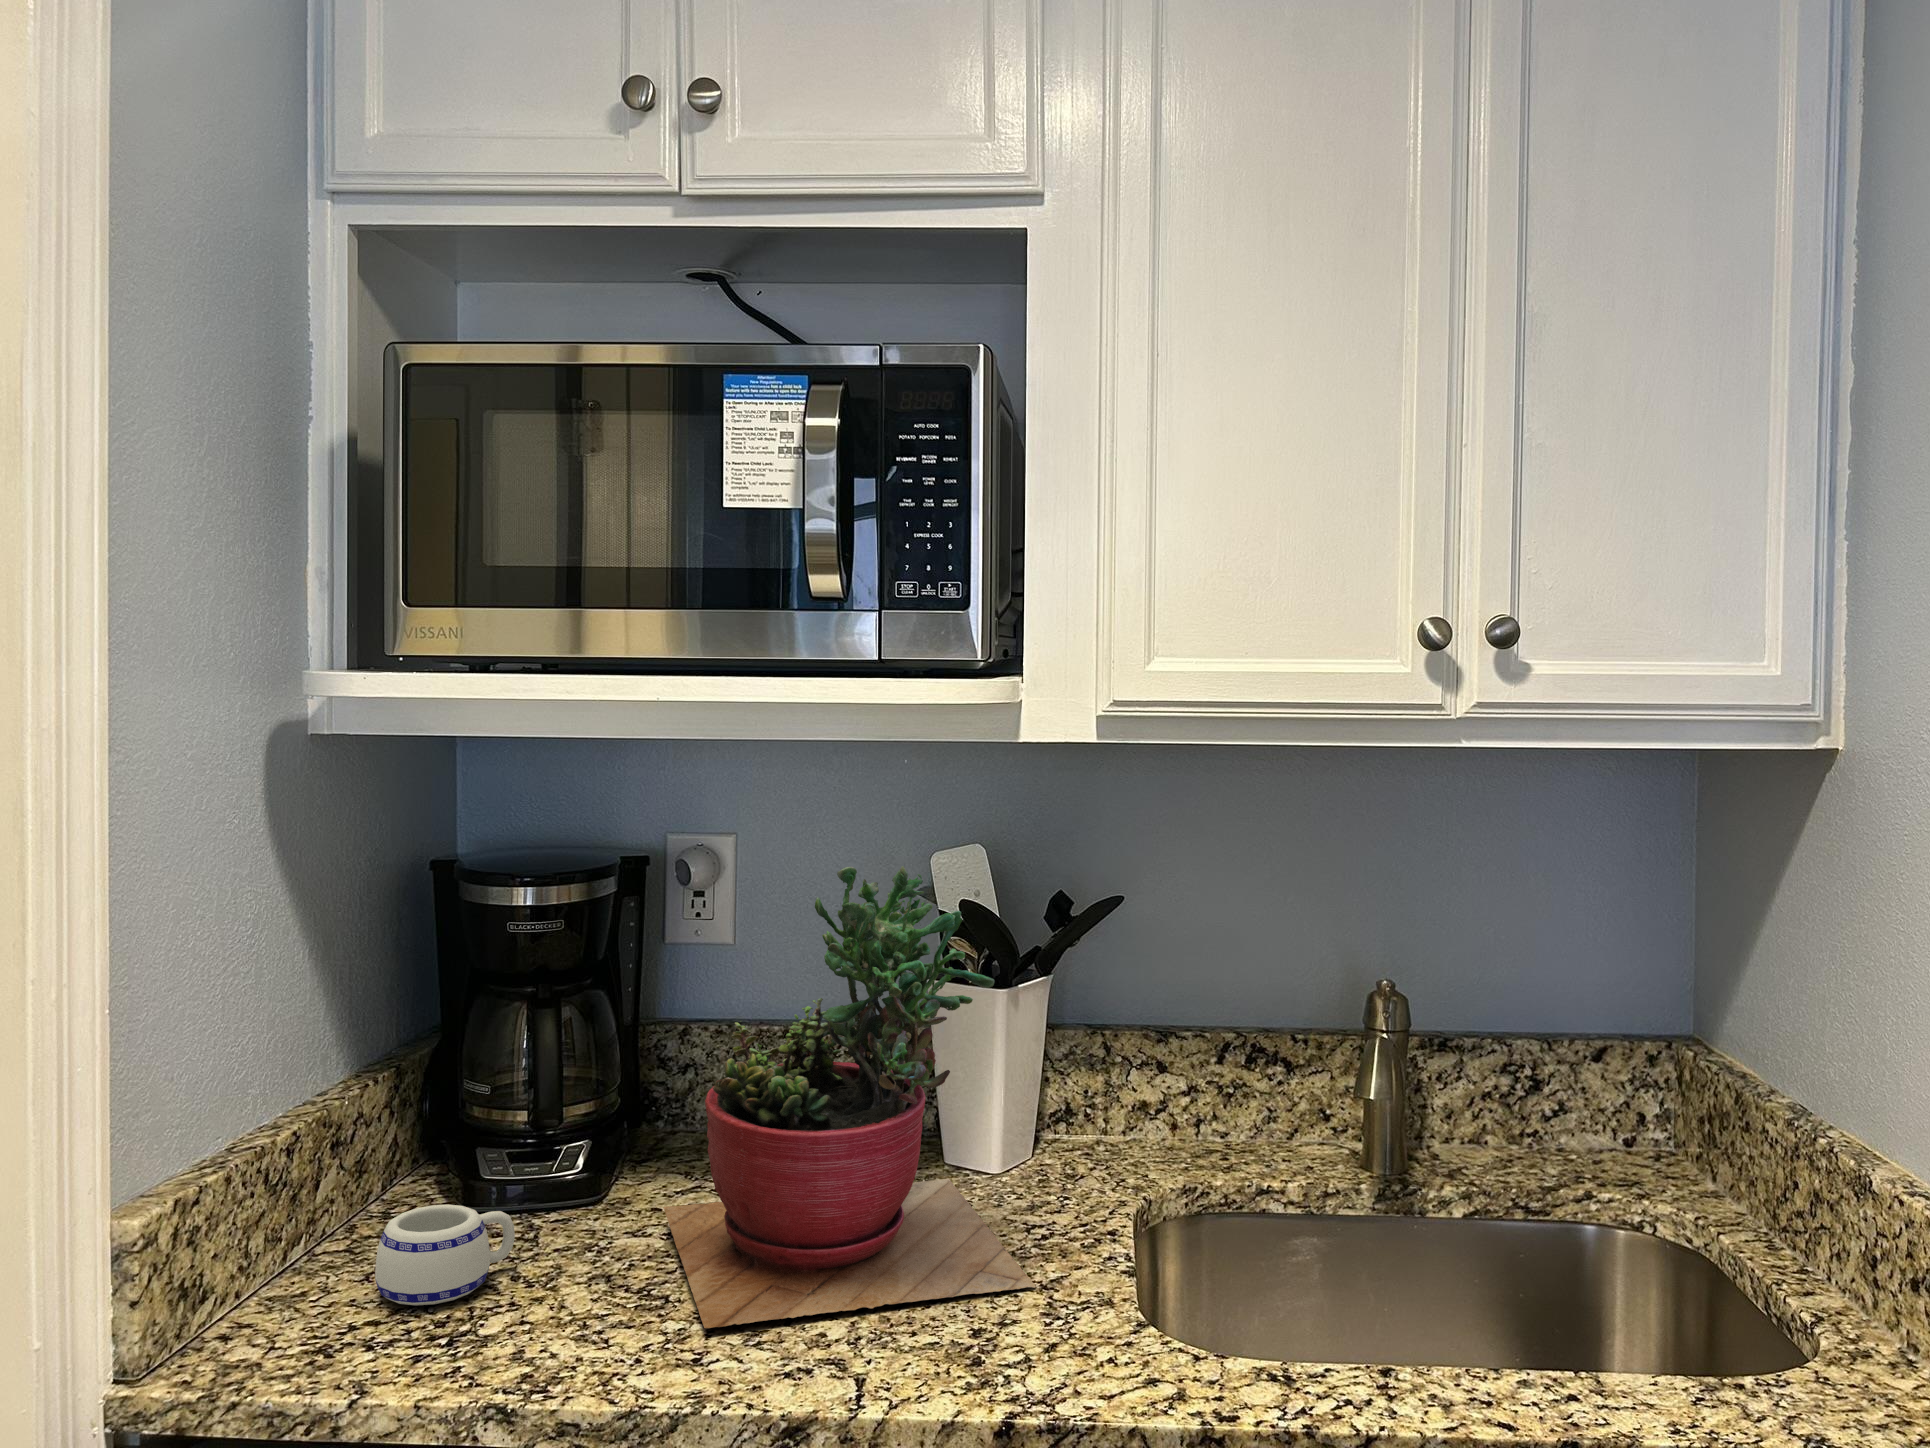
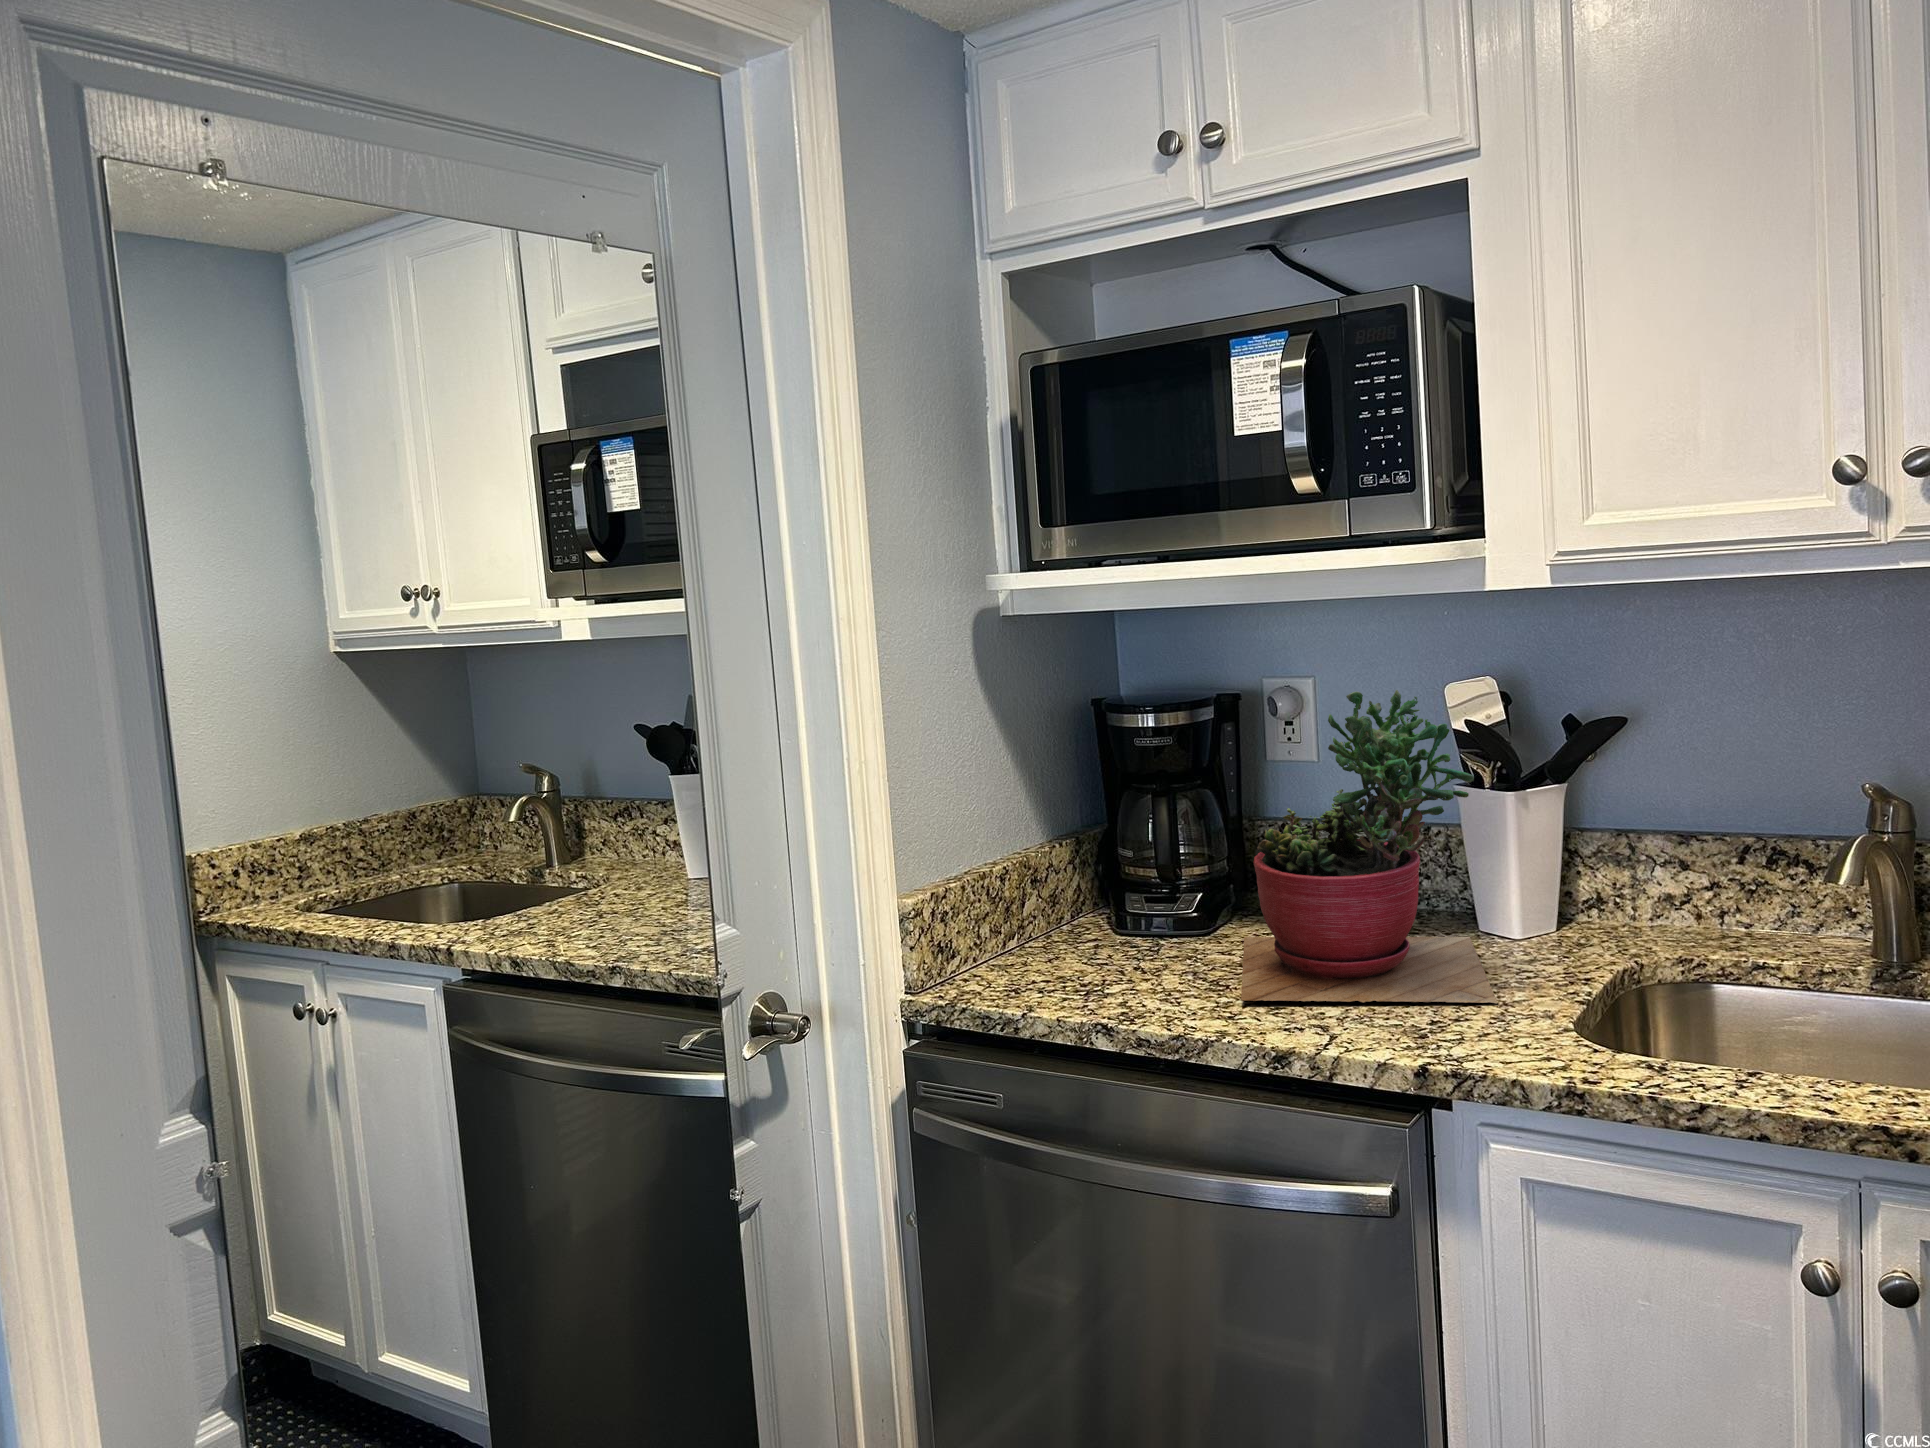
mug: present [375,1205,515,1305] -> none [1050,918,1138,975]

